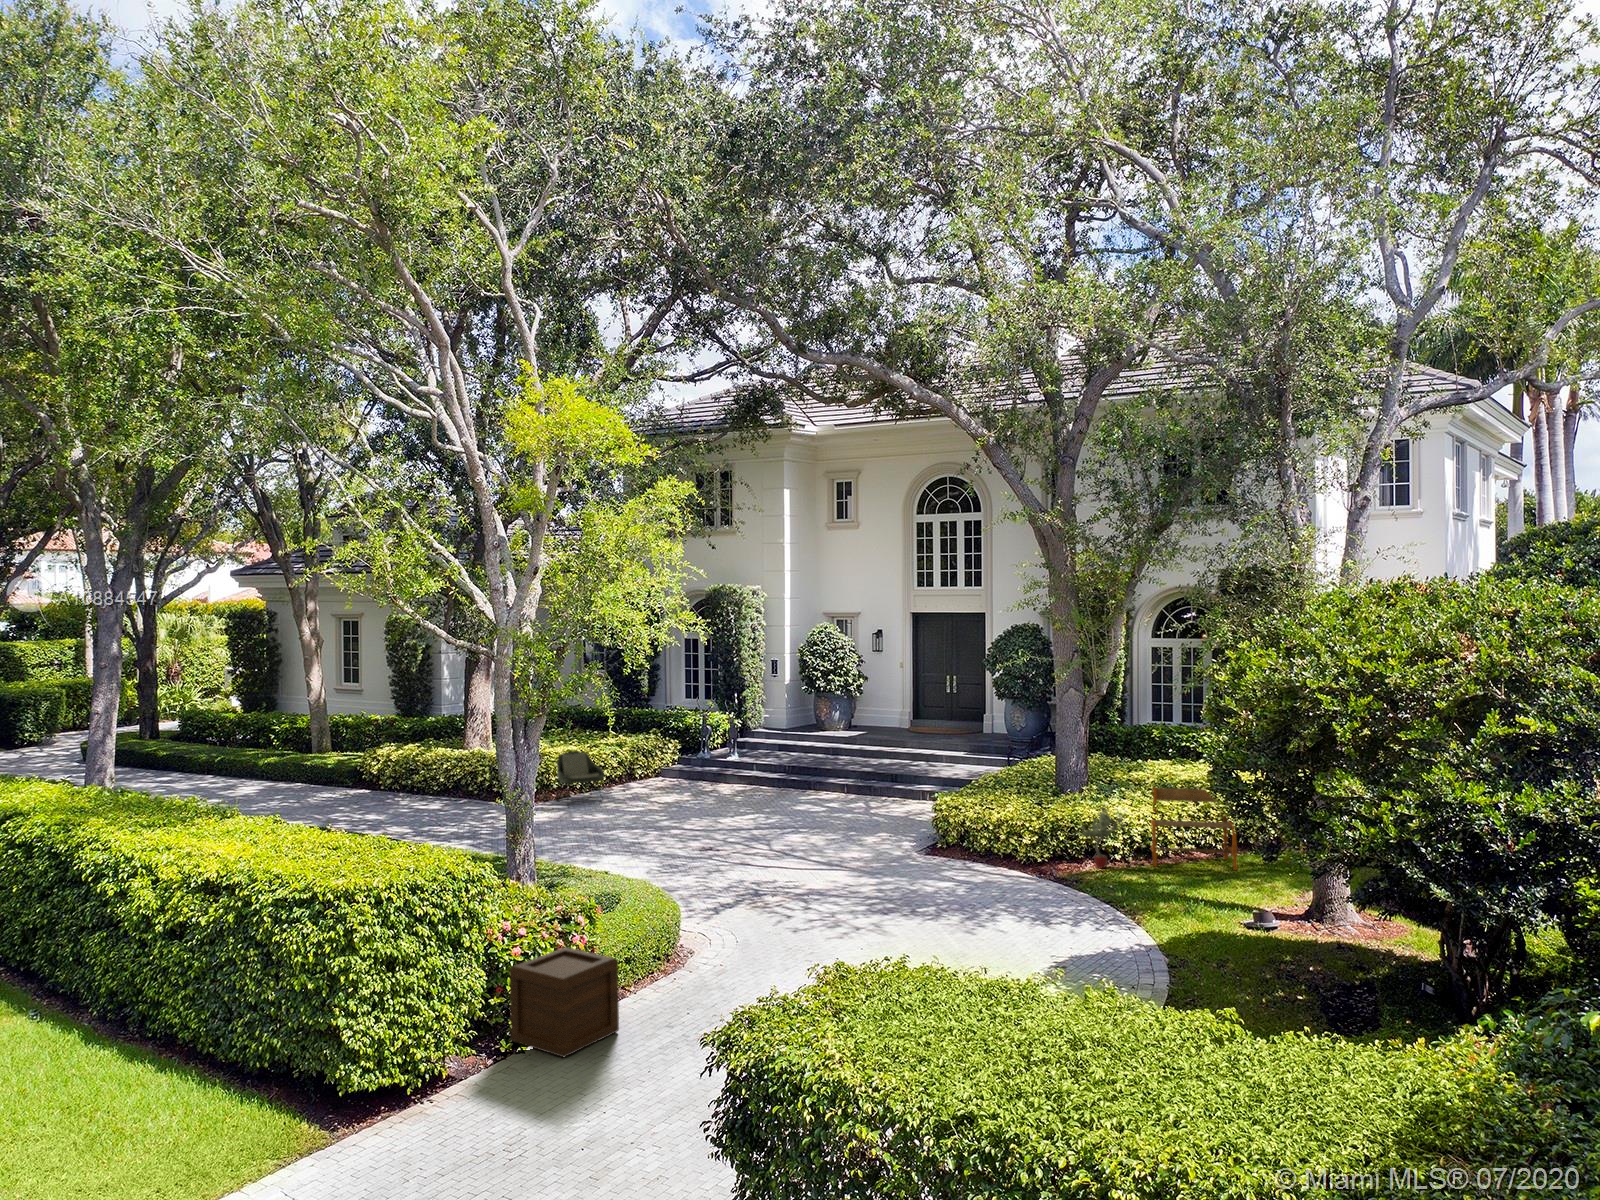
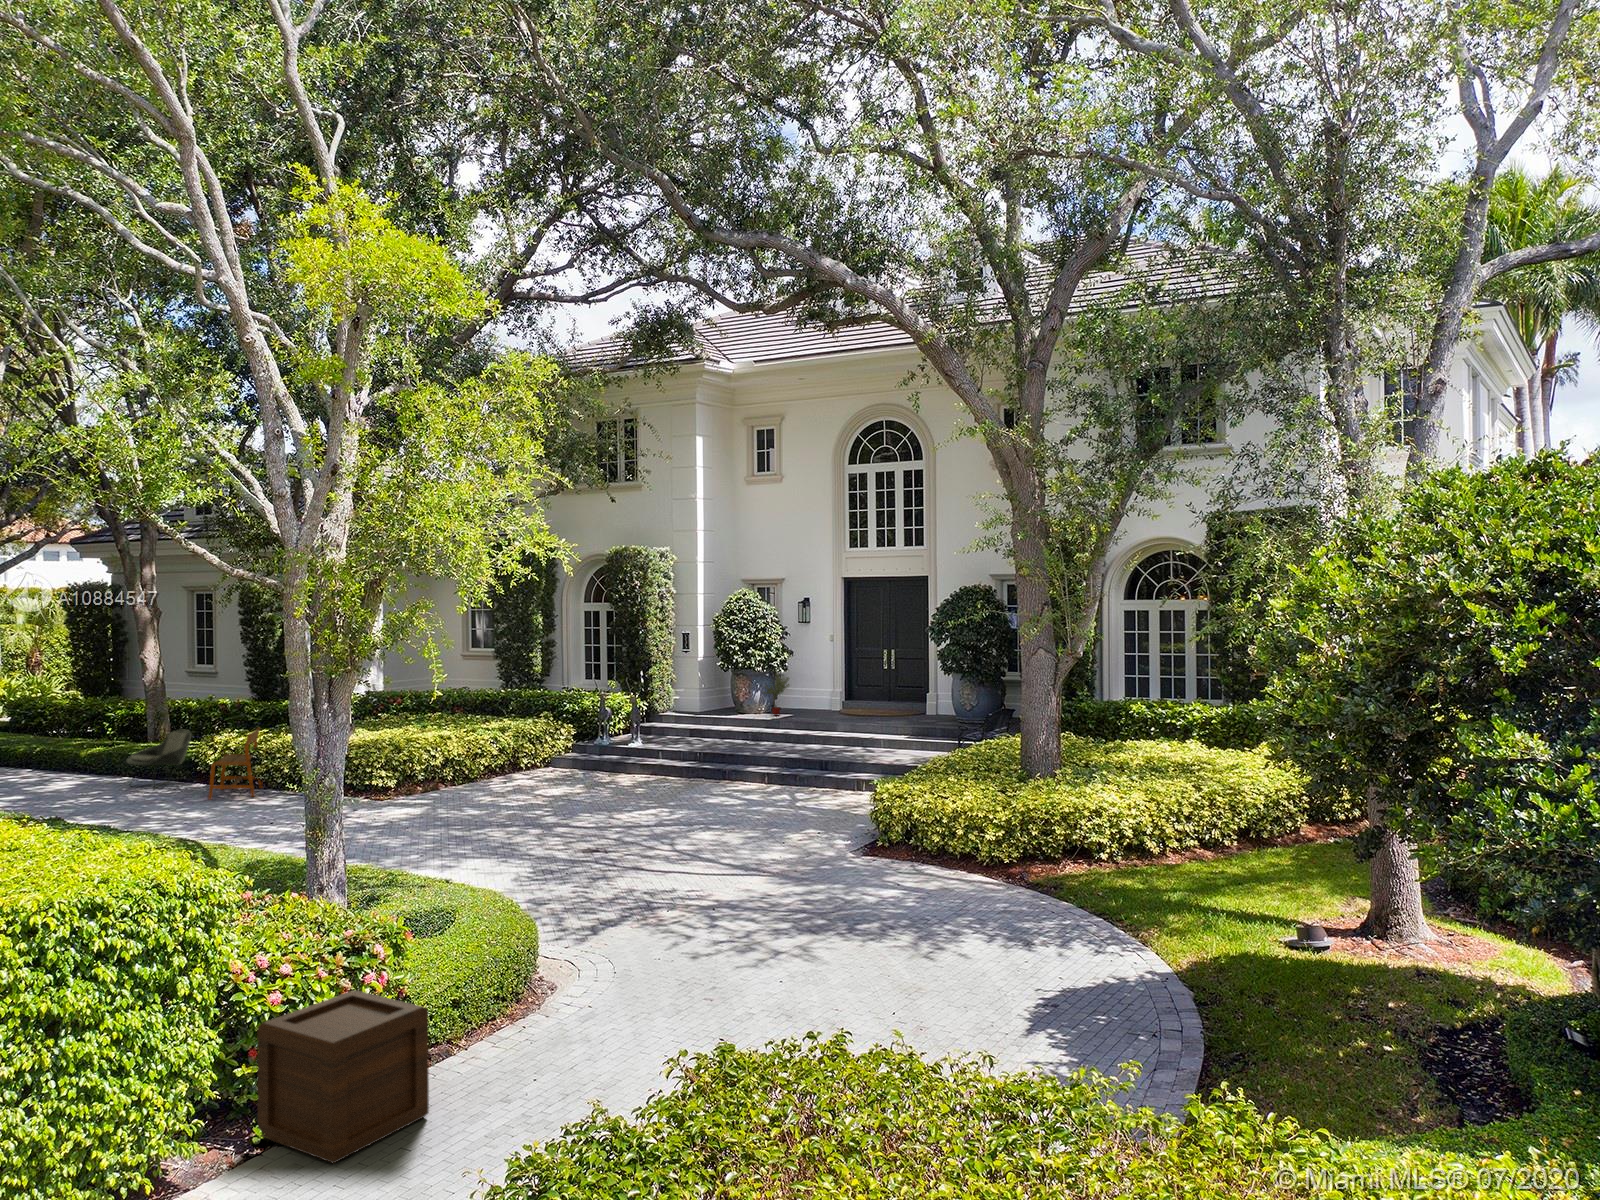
lounge chair: present [557,751,605,800] -> present [126,730,191,789]
bench: present [1151,787,1237,870] -> present [208,728,262,800]
potted tree: present [1074,807,1125,868] -> present [763,673,789,716]

